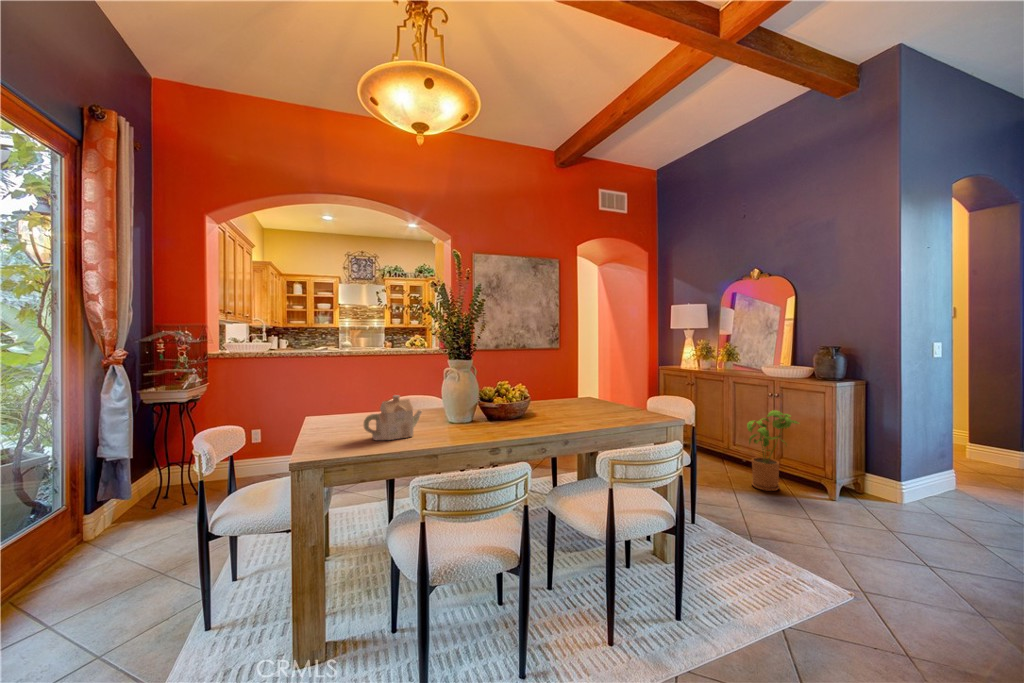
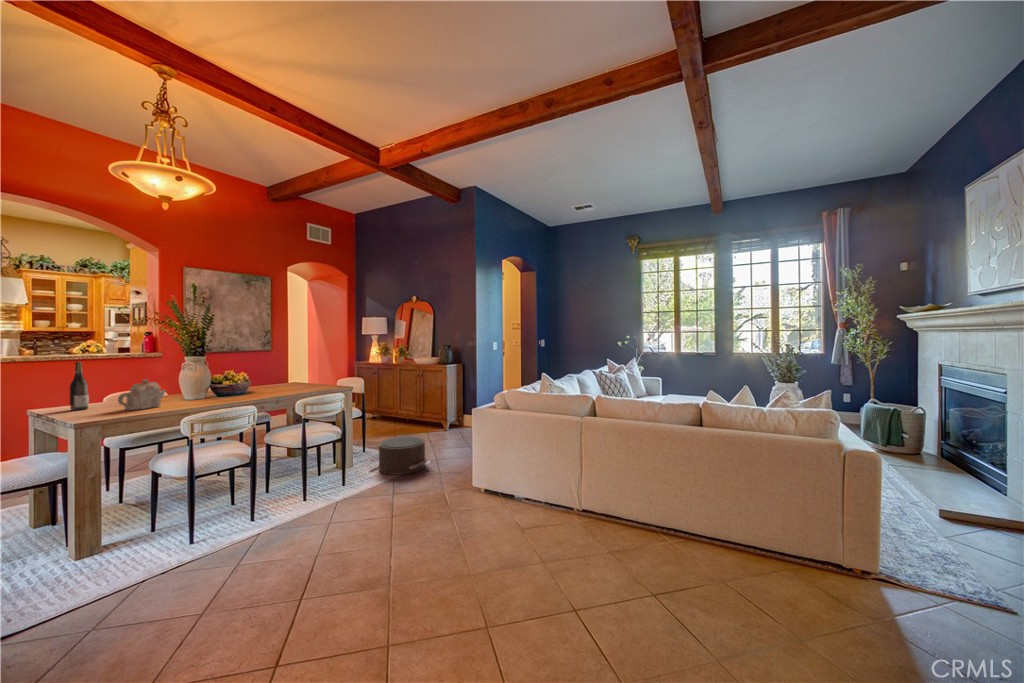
wine bottle: none [330,366,348,430] -> present [70,362,89,410]
house plant: present [747,410,798,491] -> none [404,384,431,432]
pouf: none [715,525,864,630] -> present [370,437,428,475]

